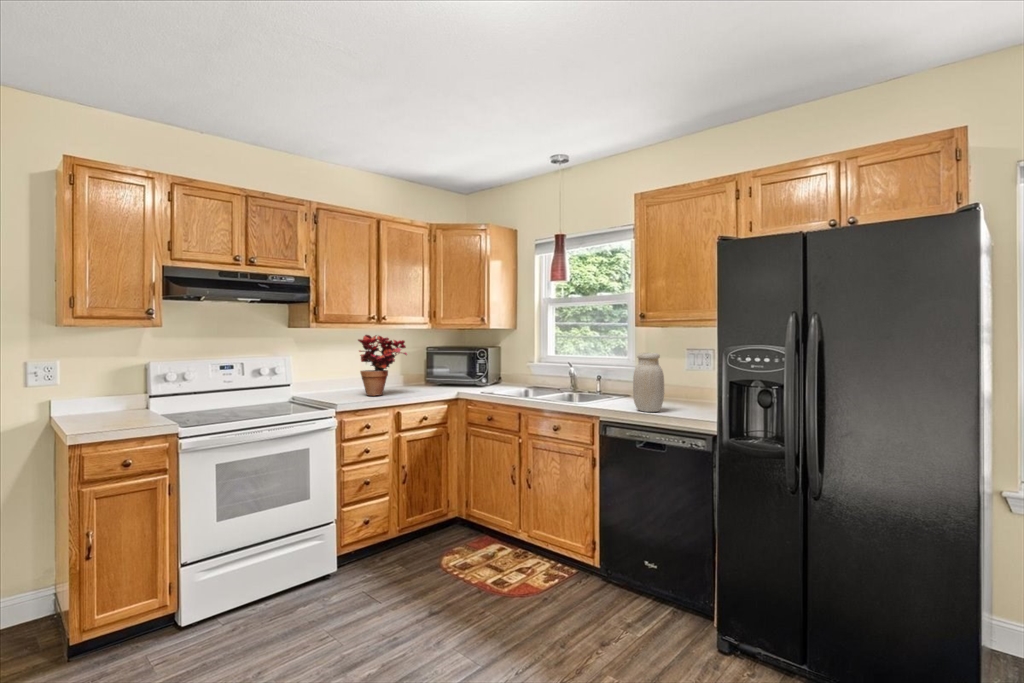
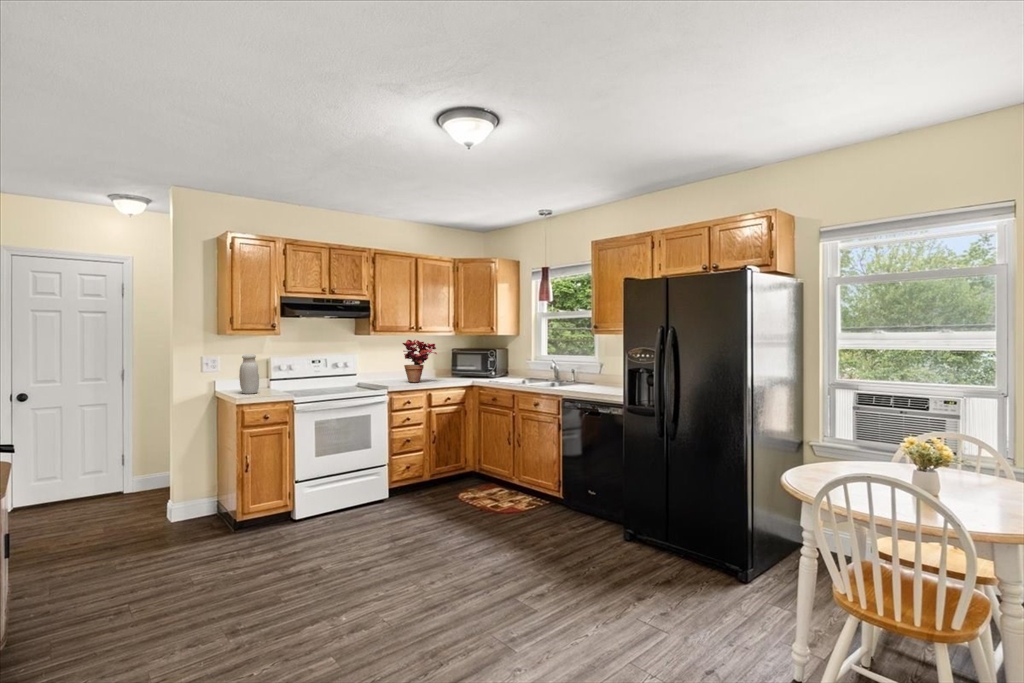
jar: present [633,353,664,412] -> present [239,354,259,394]

